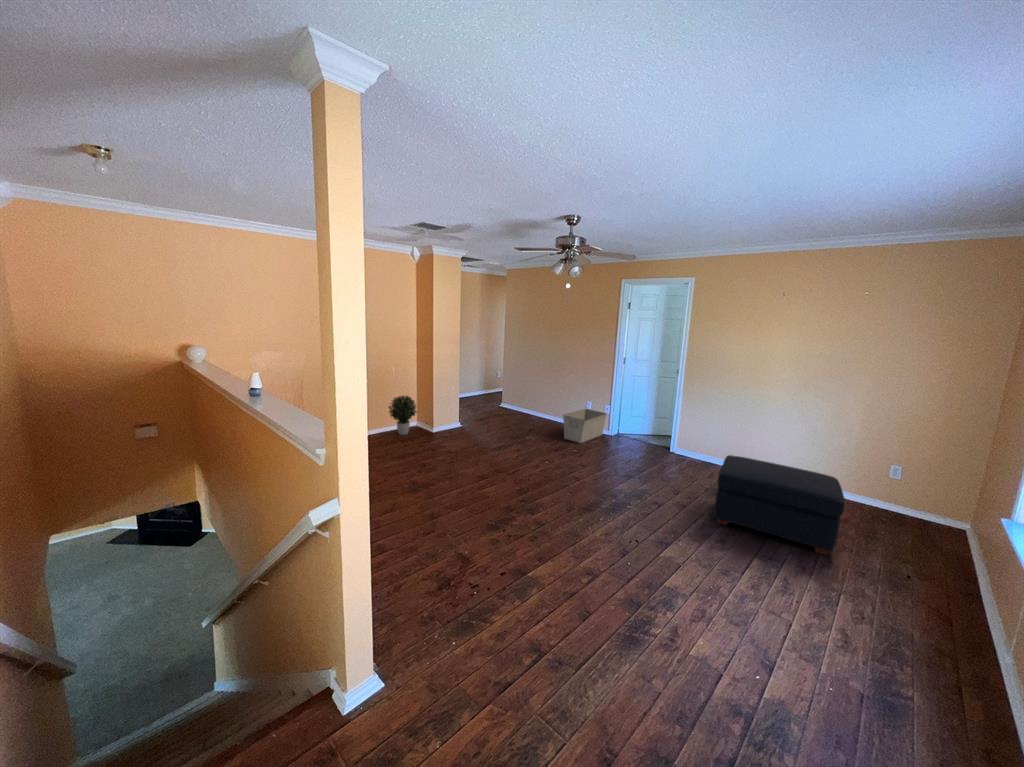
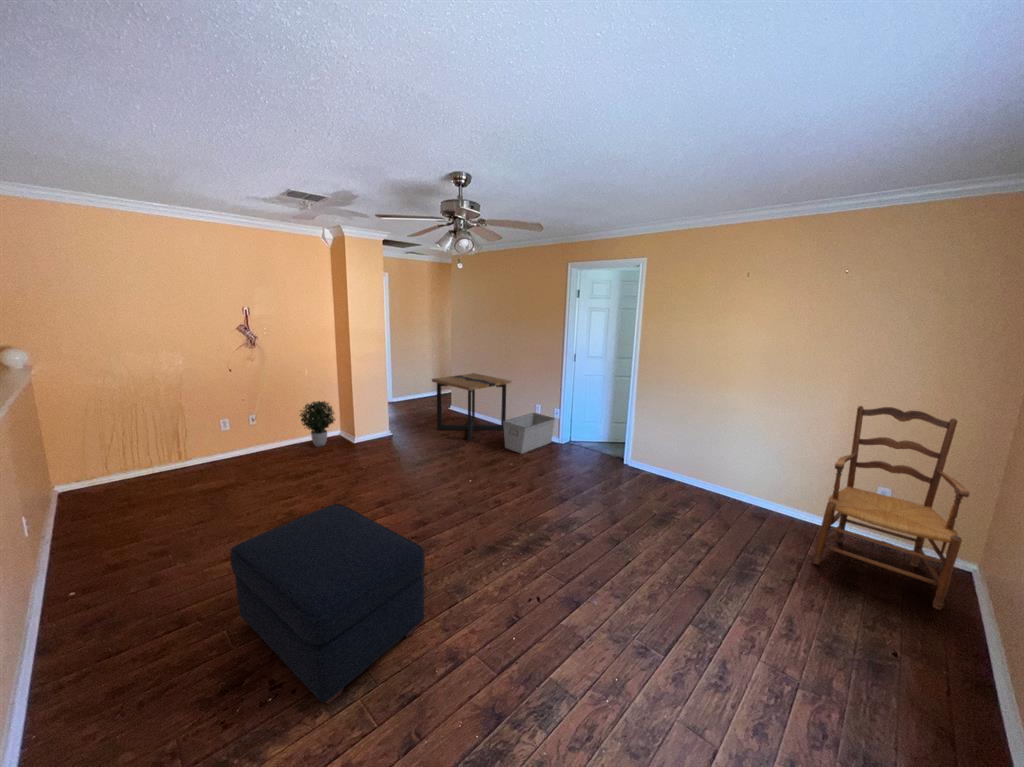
side table: none [495,374,565,432] -> present [432,373,511,441]
armchair: none [842,401,963,553] -> present [812,406,970,610]
ottoman: present [714,455,845,555] -> present [230,504,425,704]

